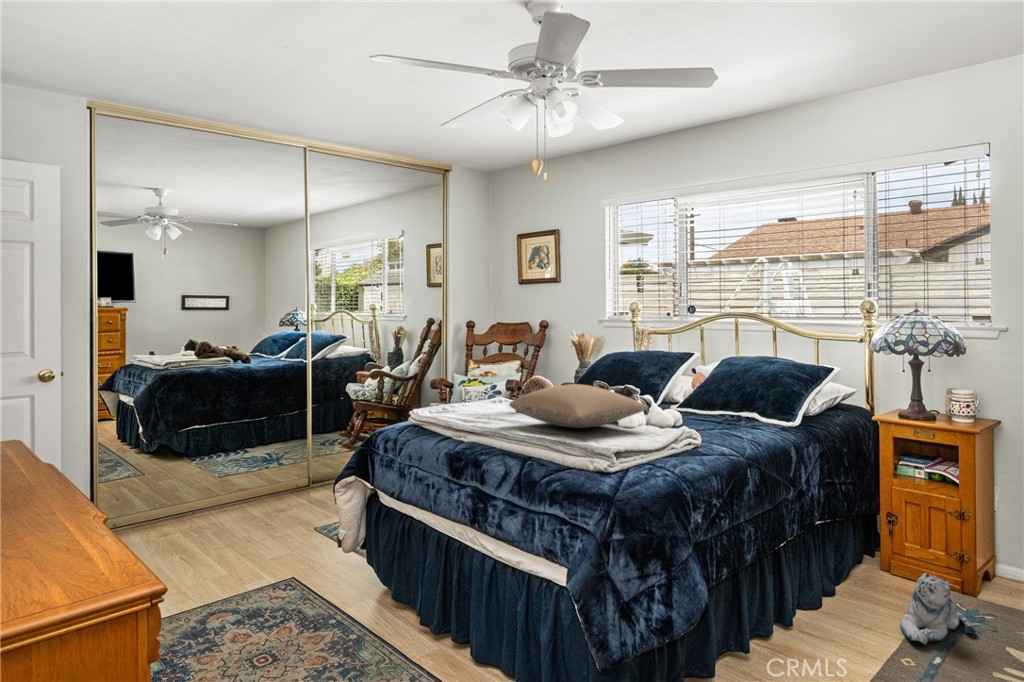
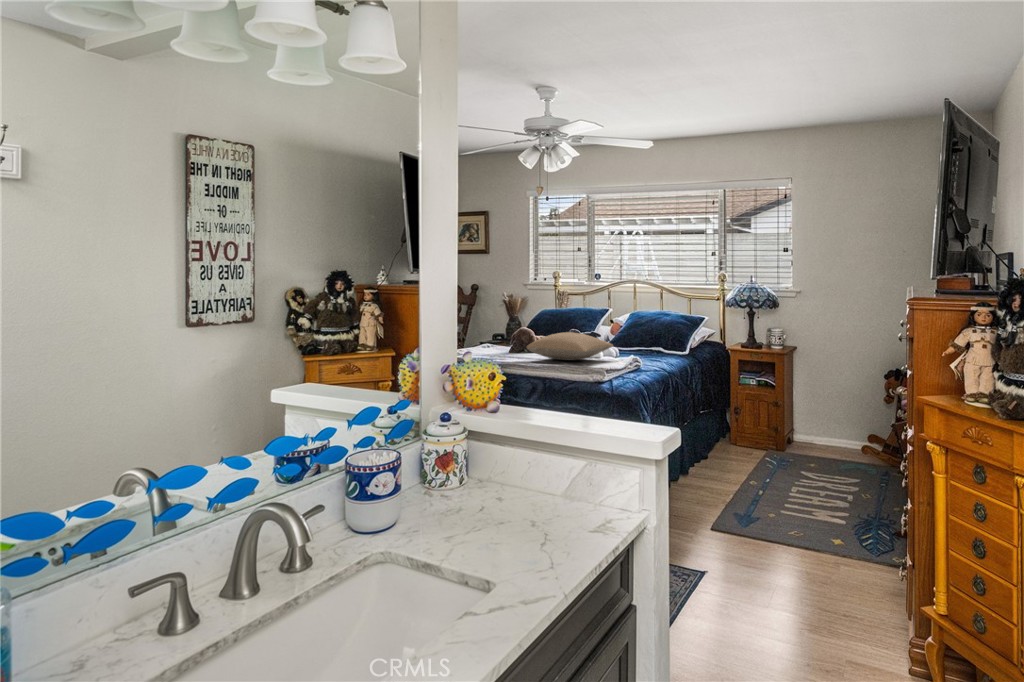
plush toy: present [900,573,974,644] -> none [749,435,785,472]

